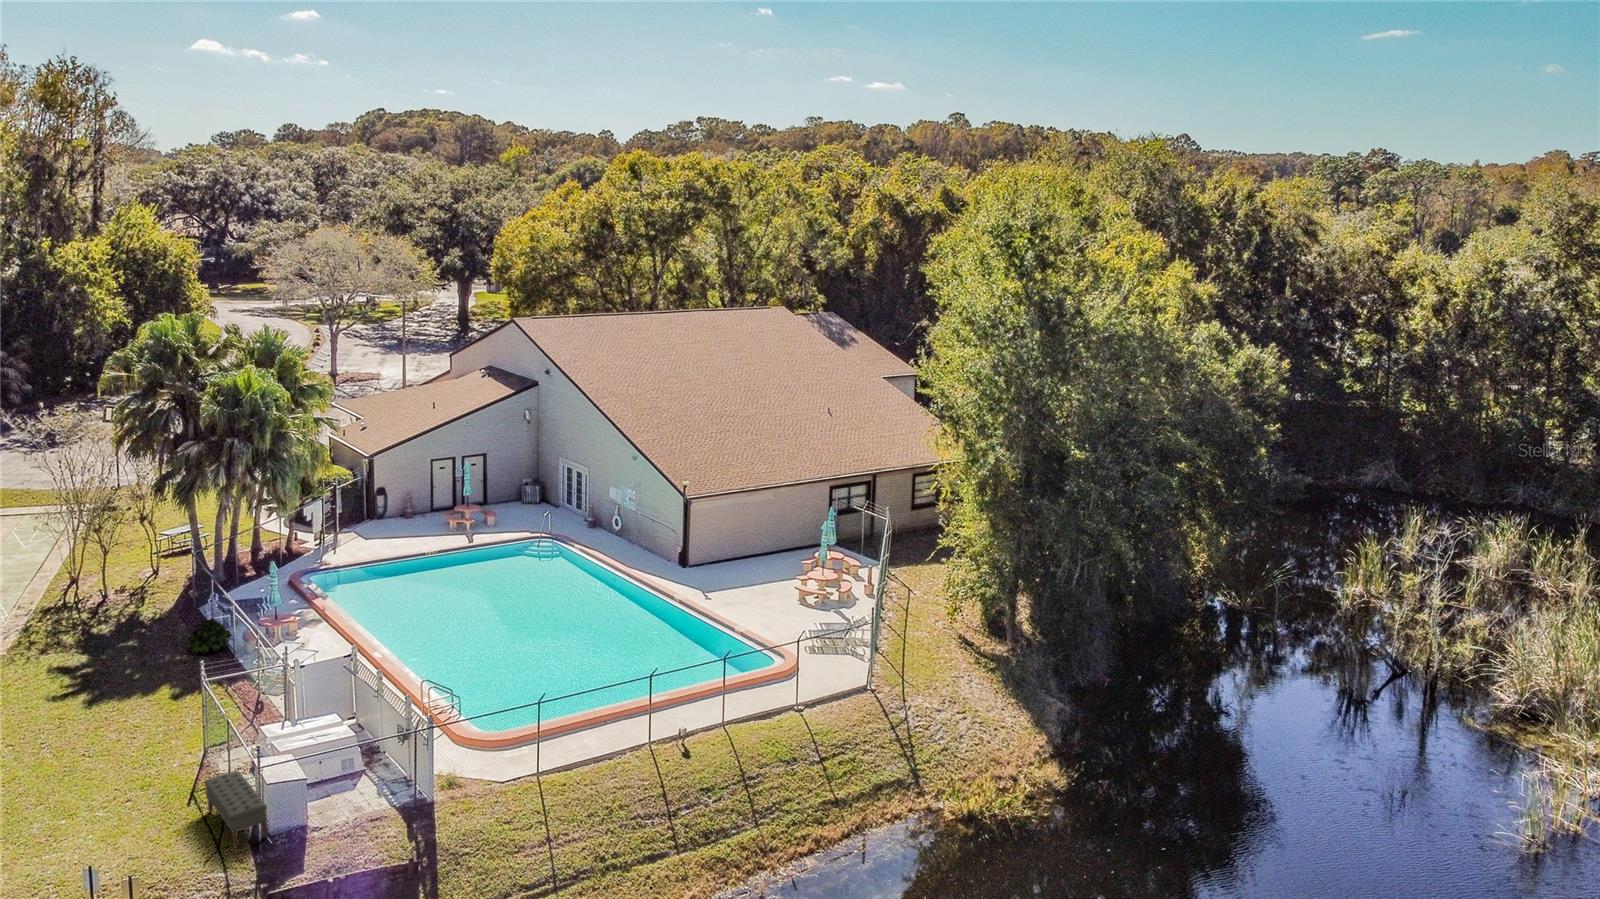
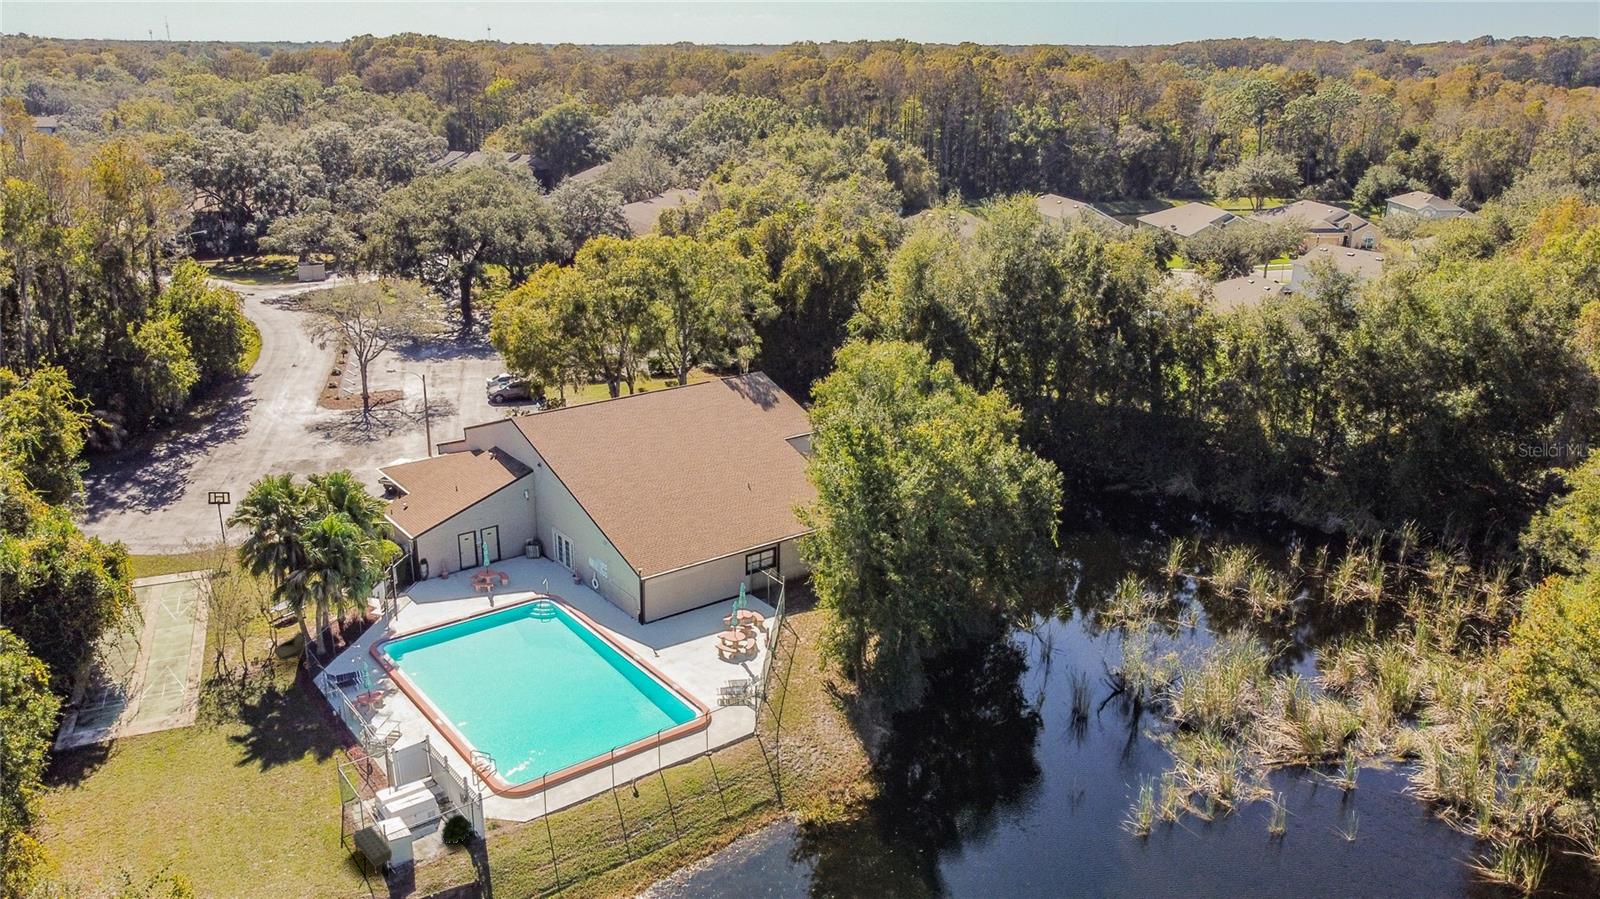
lounge chair: none [149,546,199,600] -> present [275,632,306,660]
potted plant: present [188,619,233,654] -> present [442,815,472,844]

